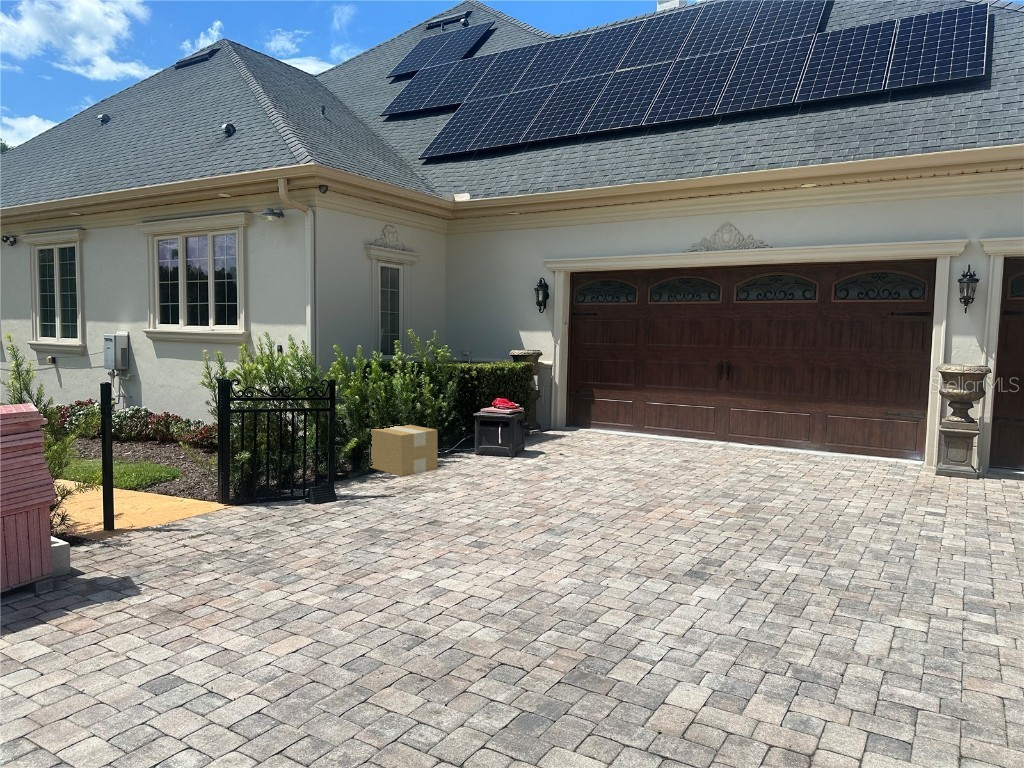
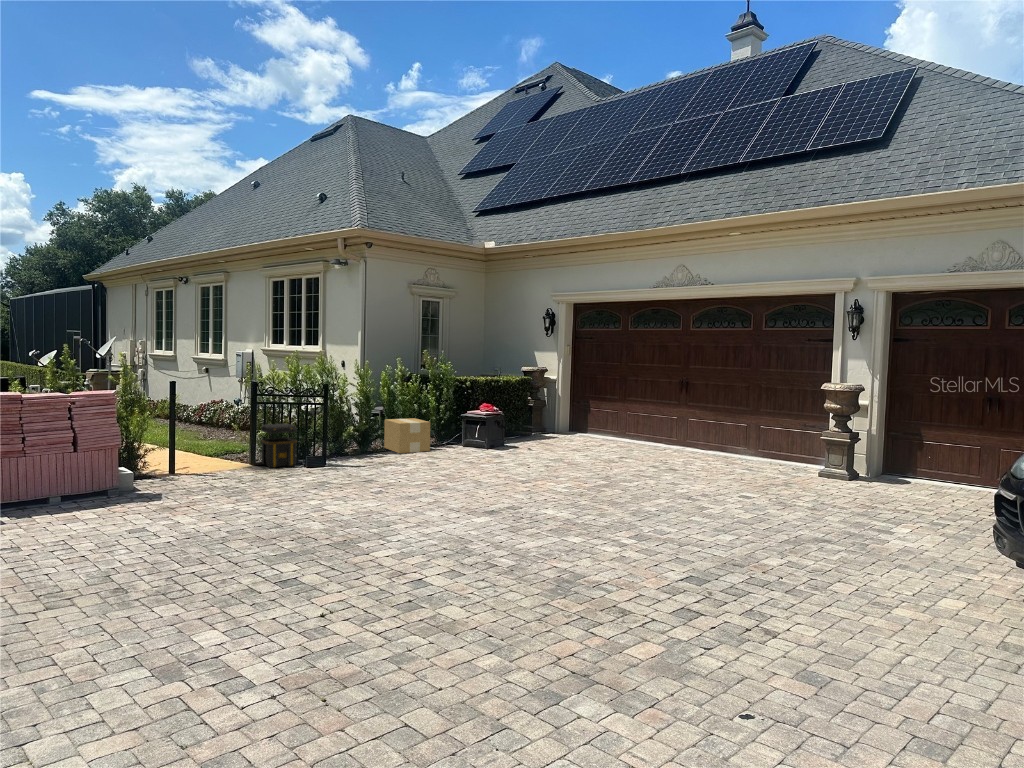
toolbox: none [215,452,277,526] -> present [261,424,297,468]

